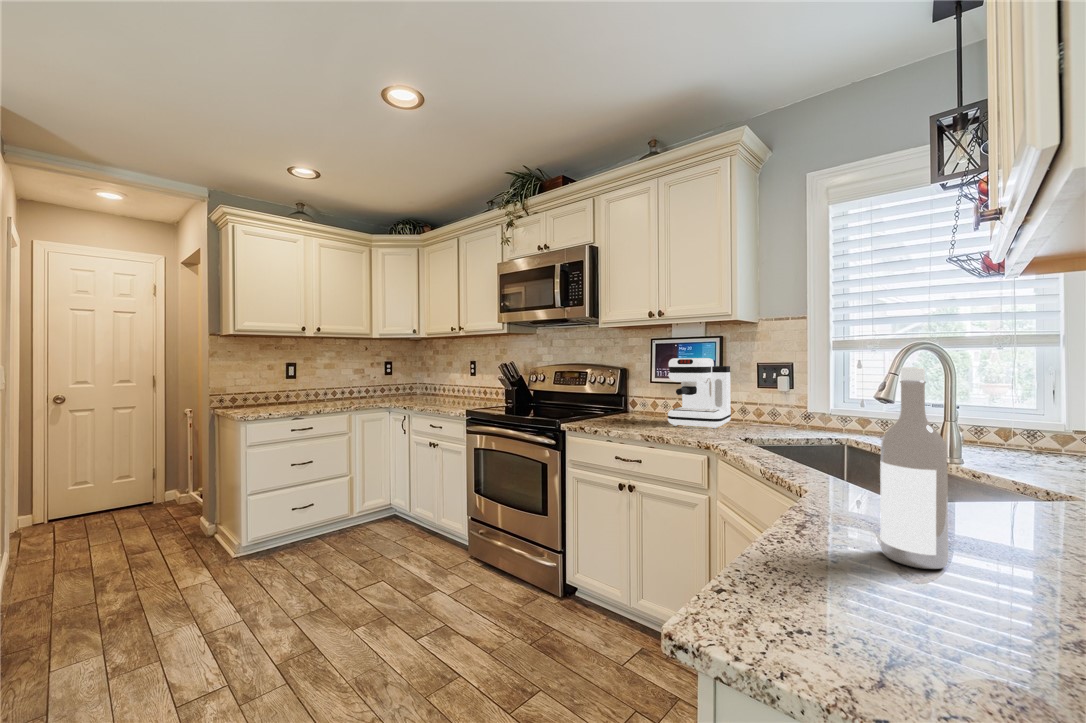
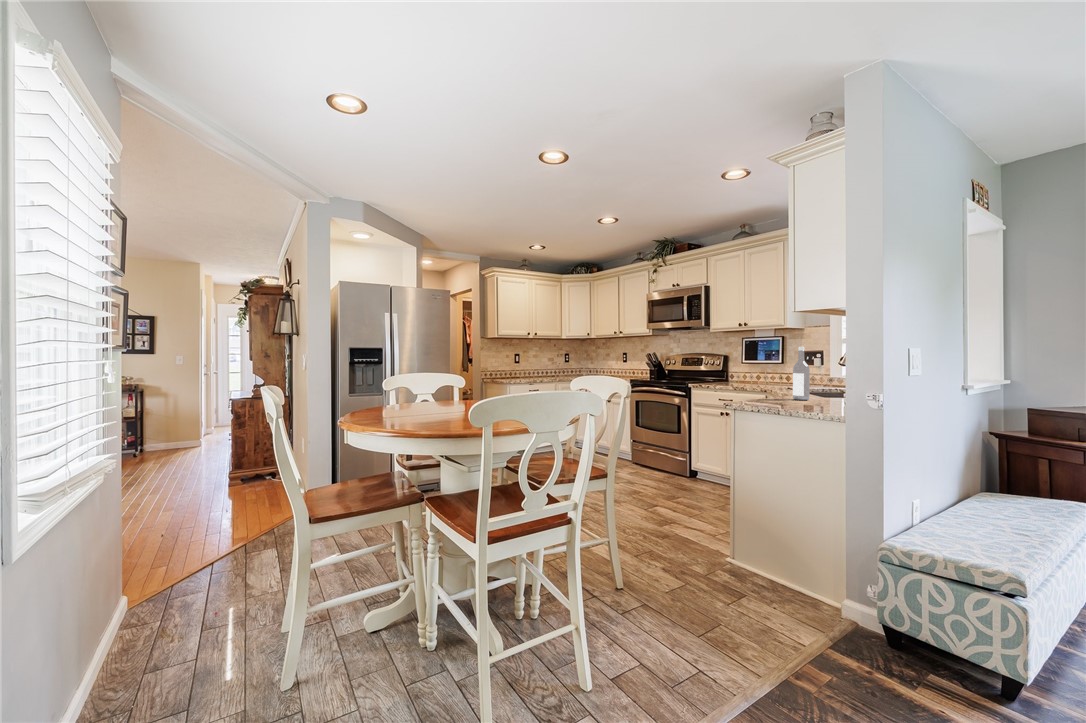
coffee maker: present [668,358,731,429] -> none [750,348,788,386]

